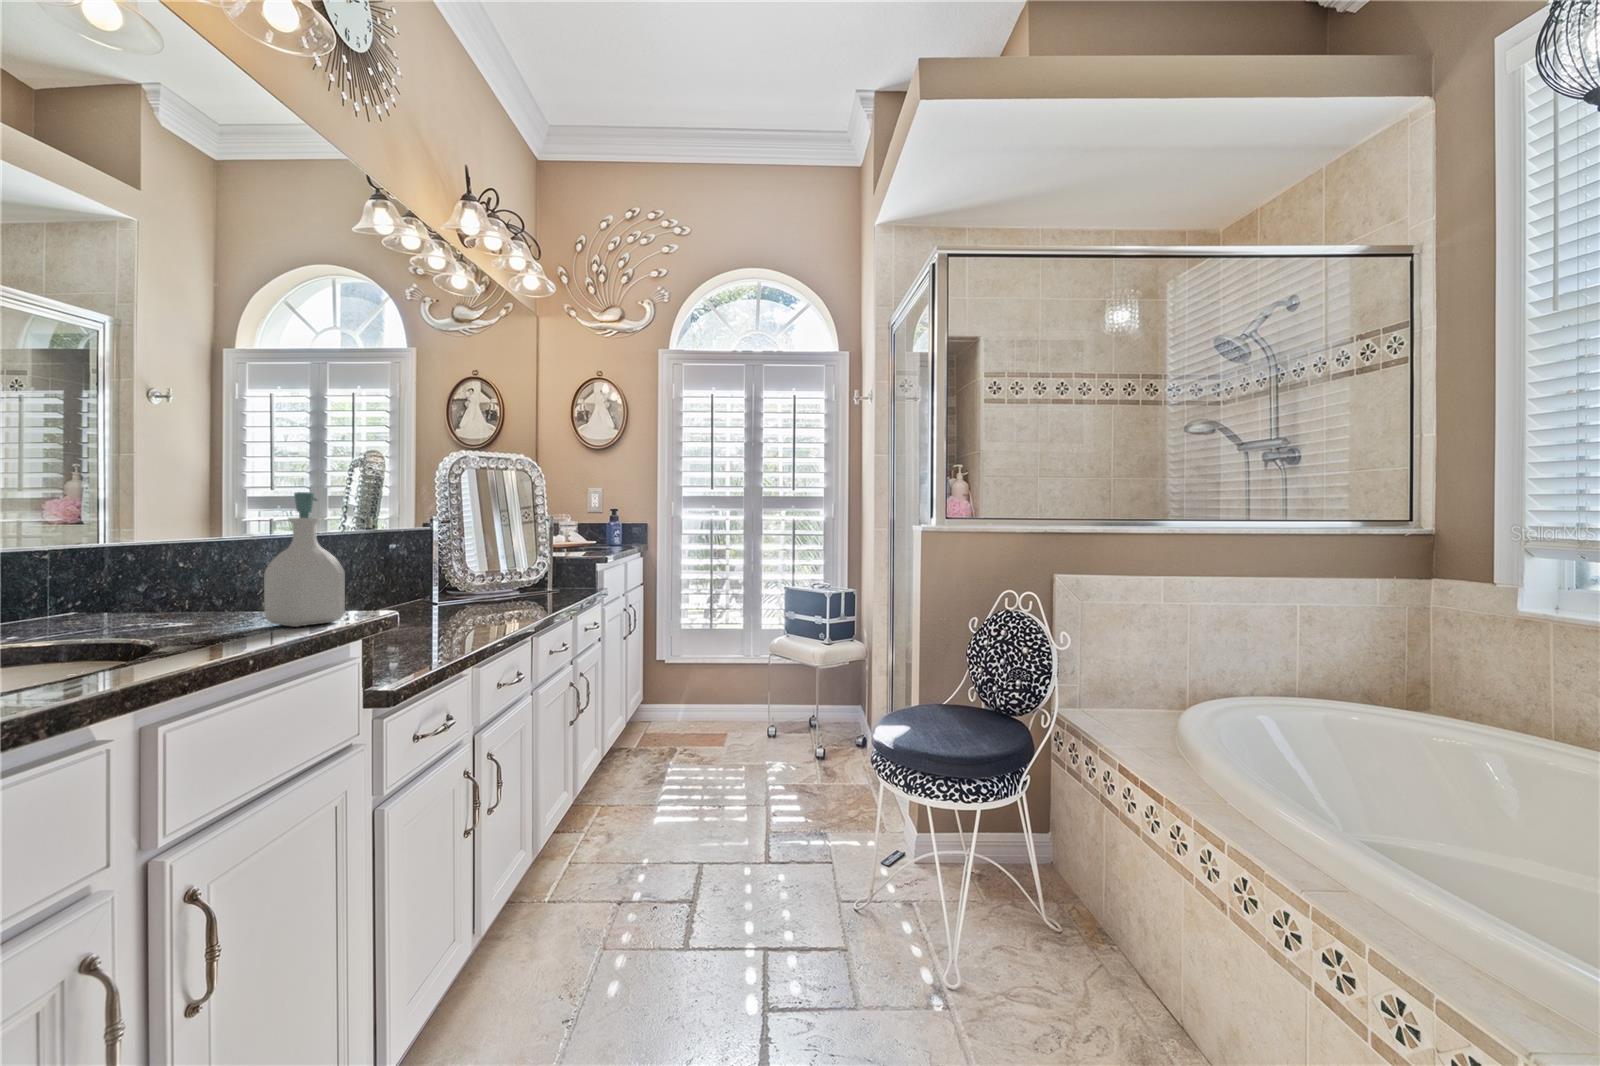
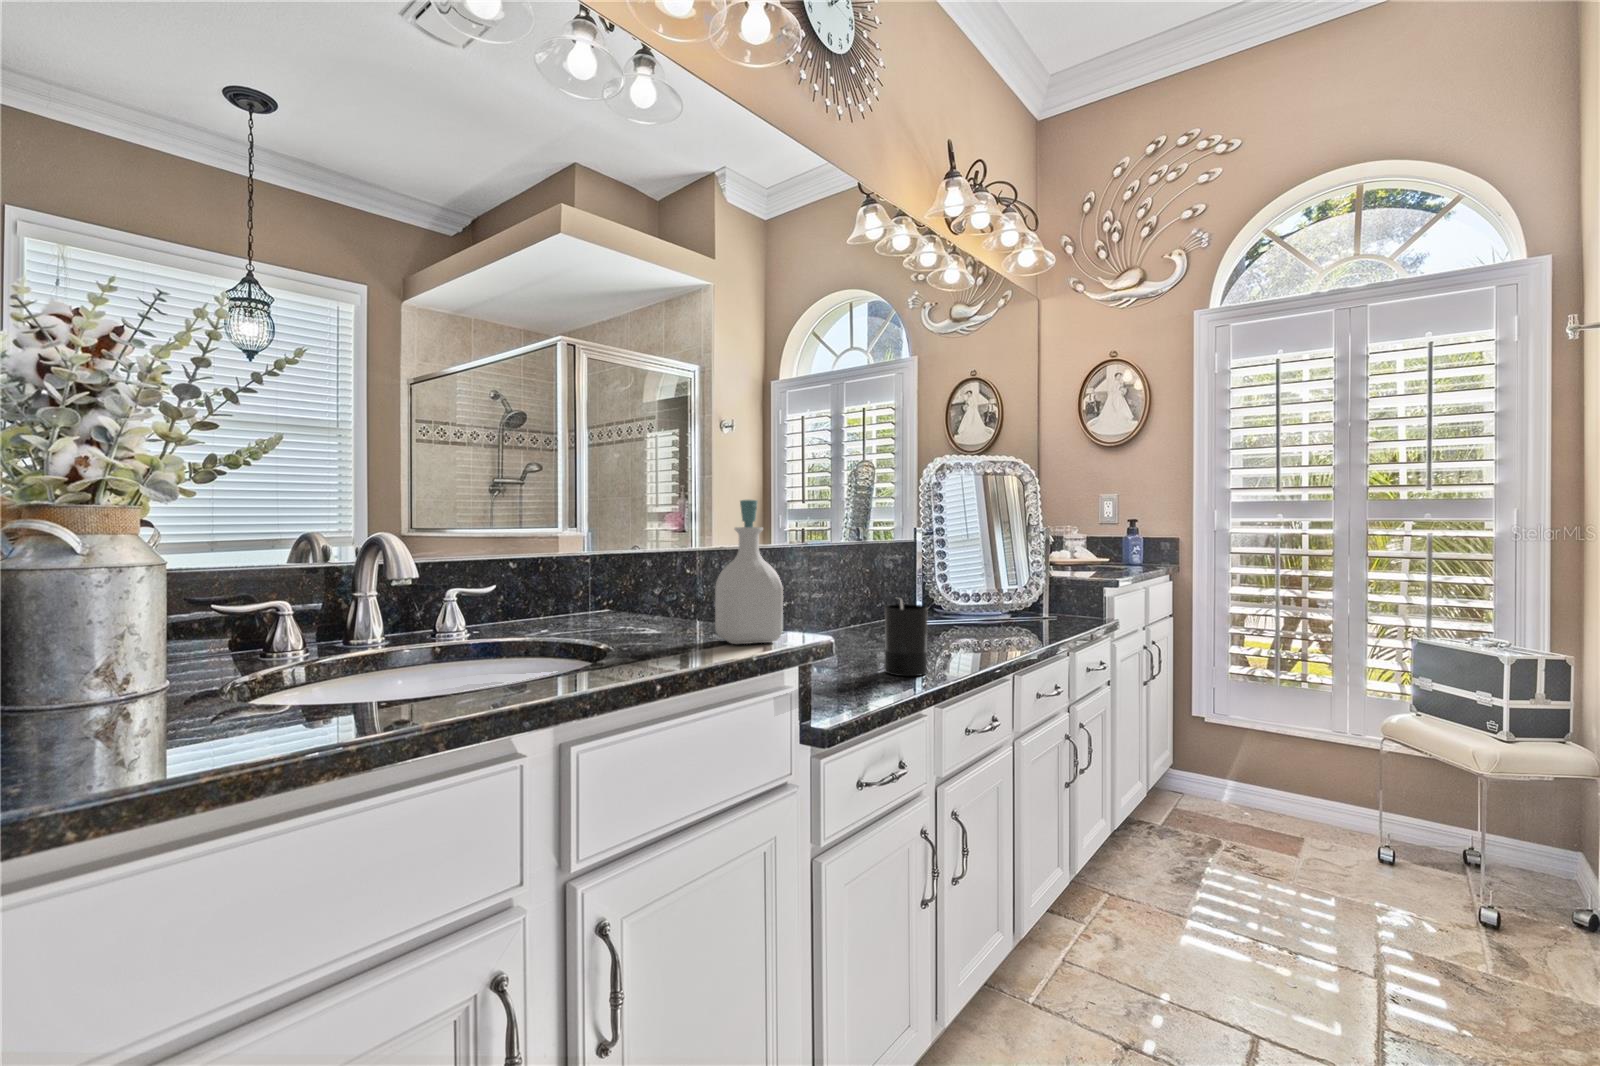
candle: none [424,579,465,646] -> present [885,599,928,676]

